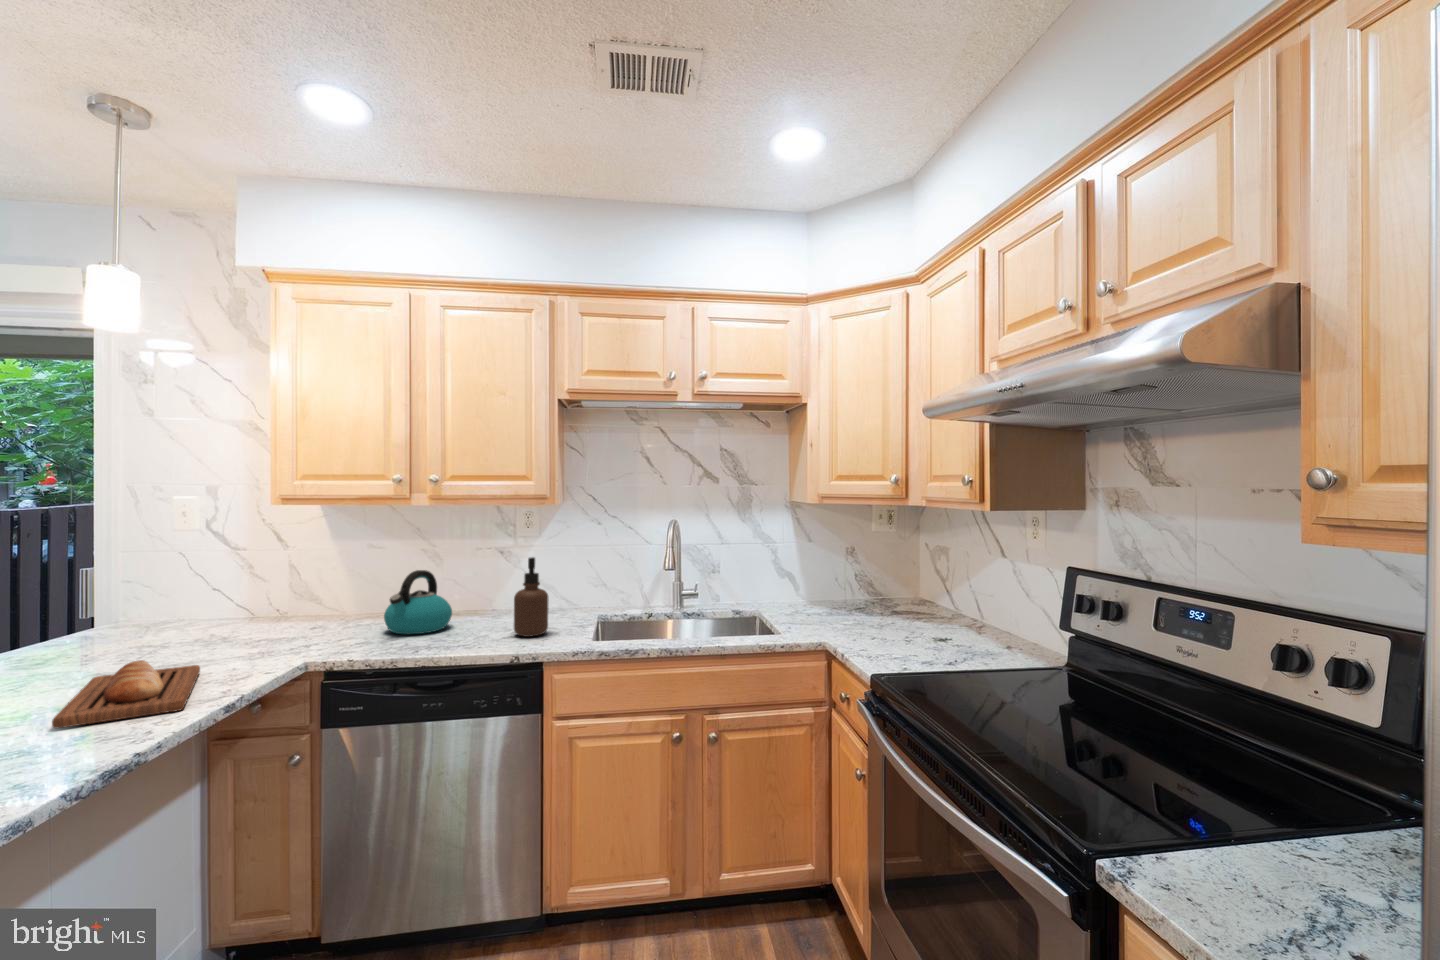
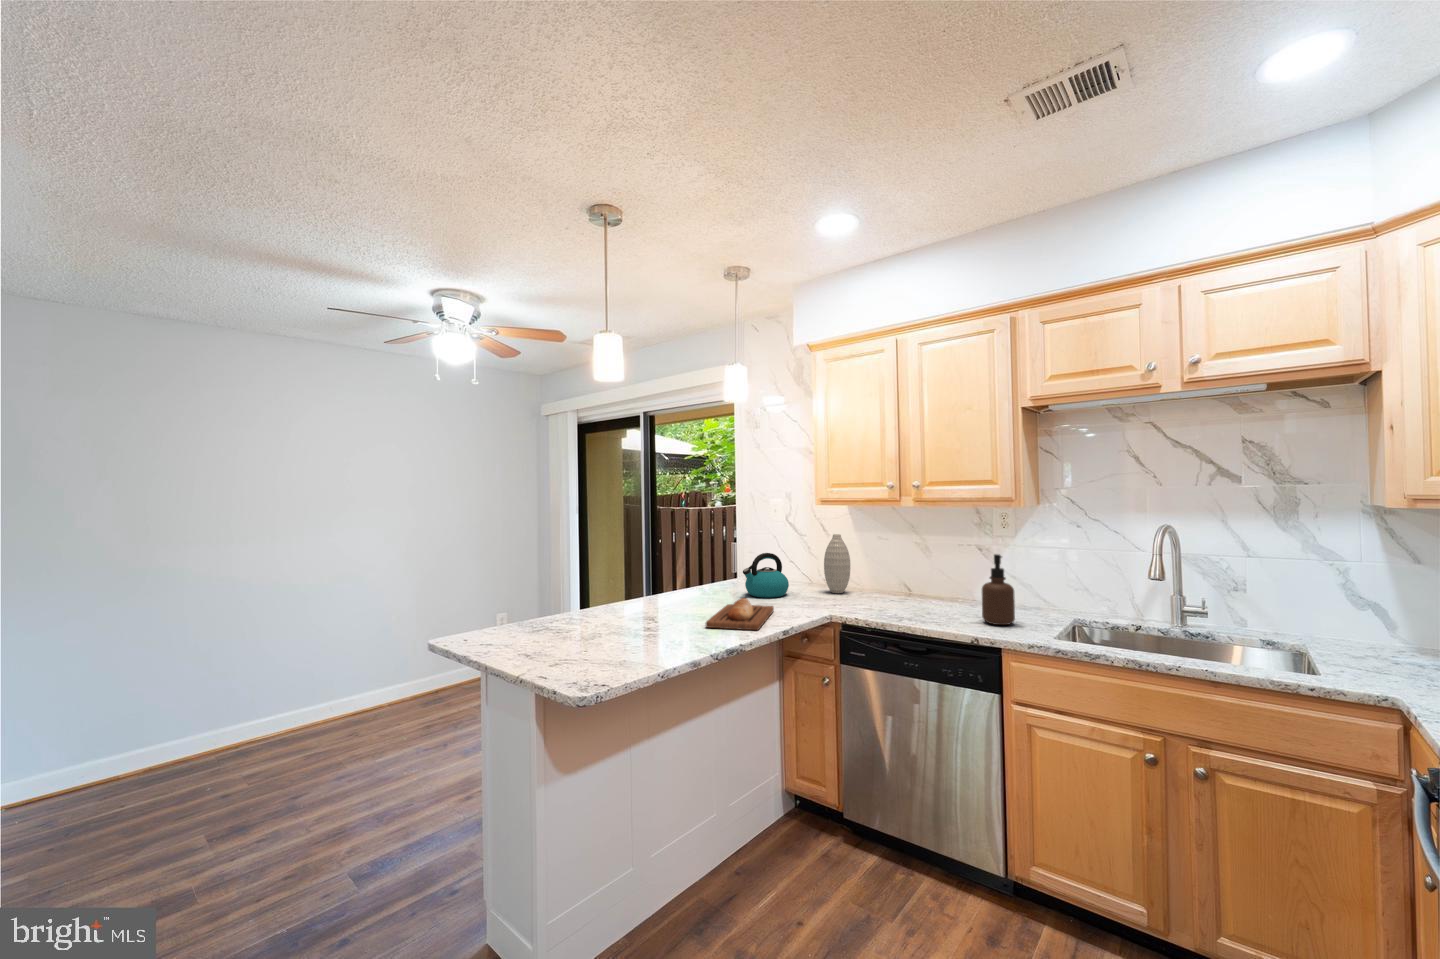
vase: none [280,545,324,629] -> present [824,534,850,593]
kettle: present [384,570,452,634] -> present [743,553,789,598]

